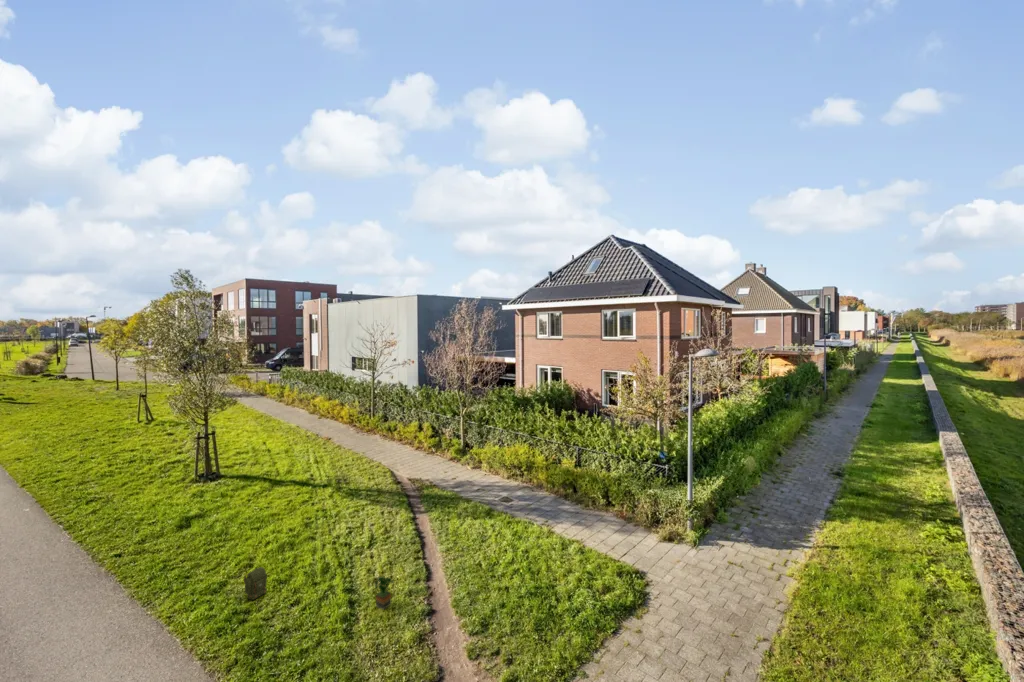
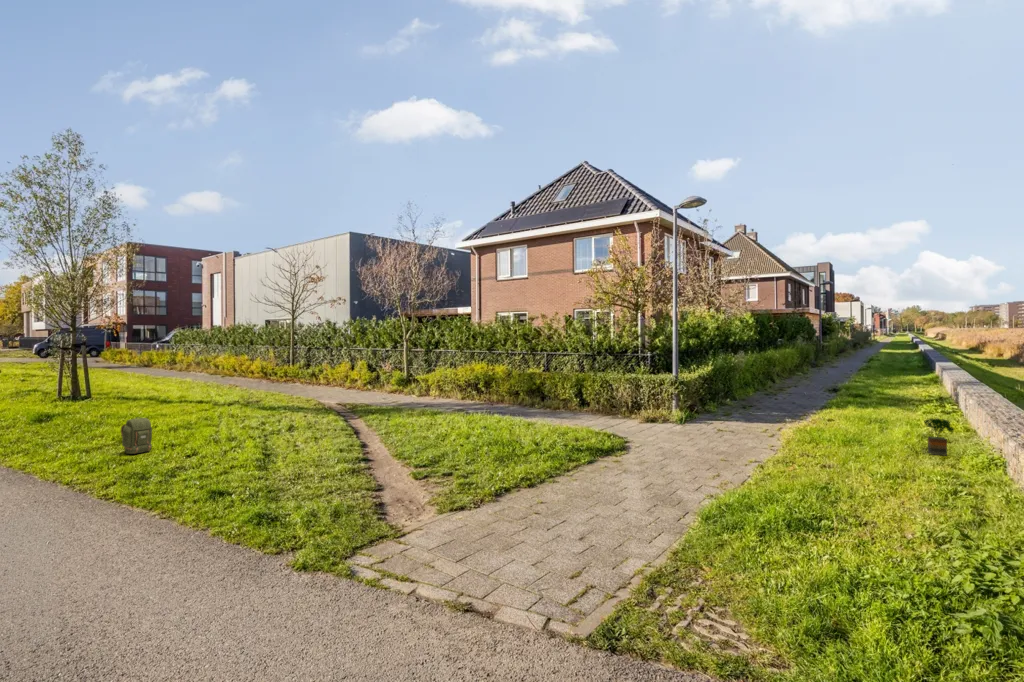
potted tree: present [375,576,393,610] -> present [924,418,954,456]

